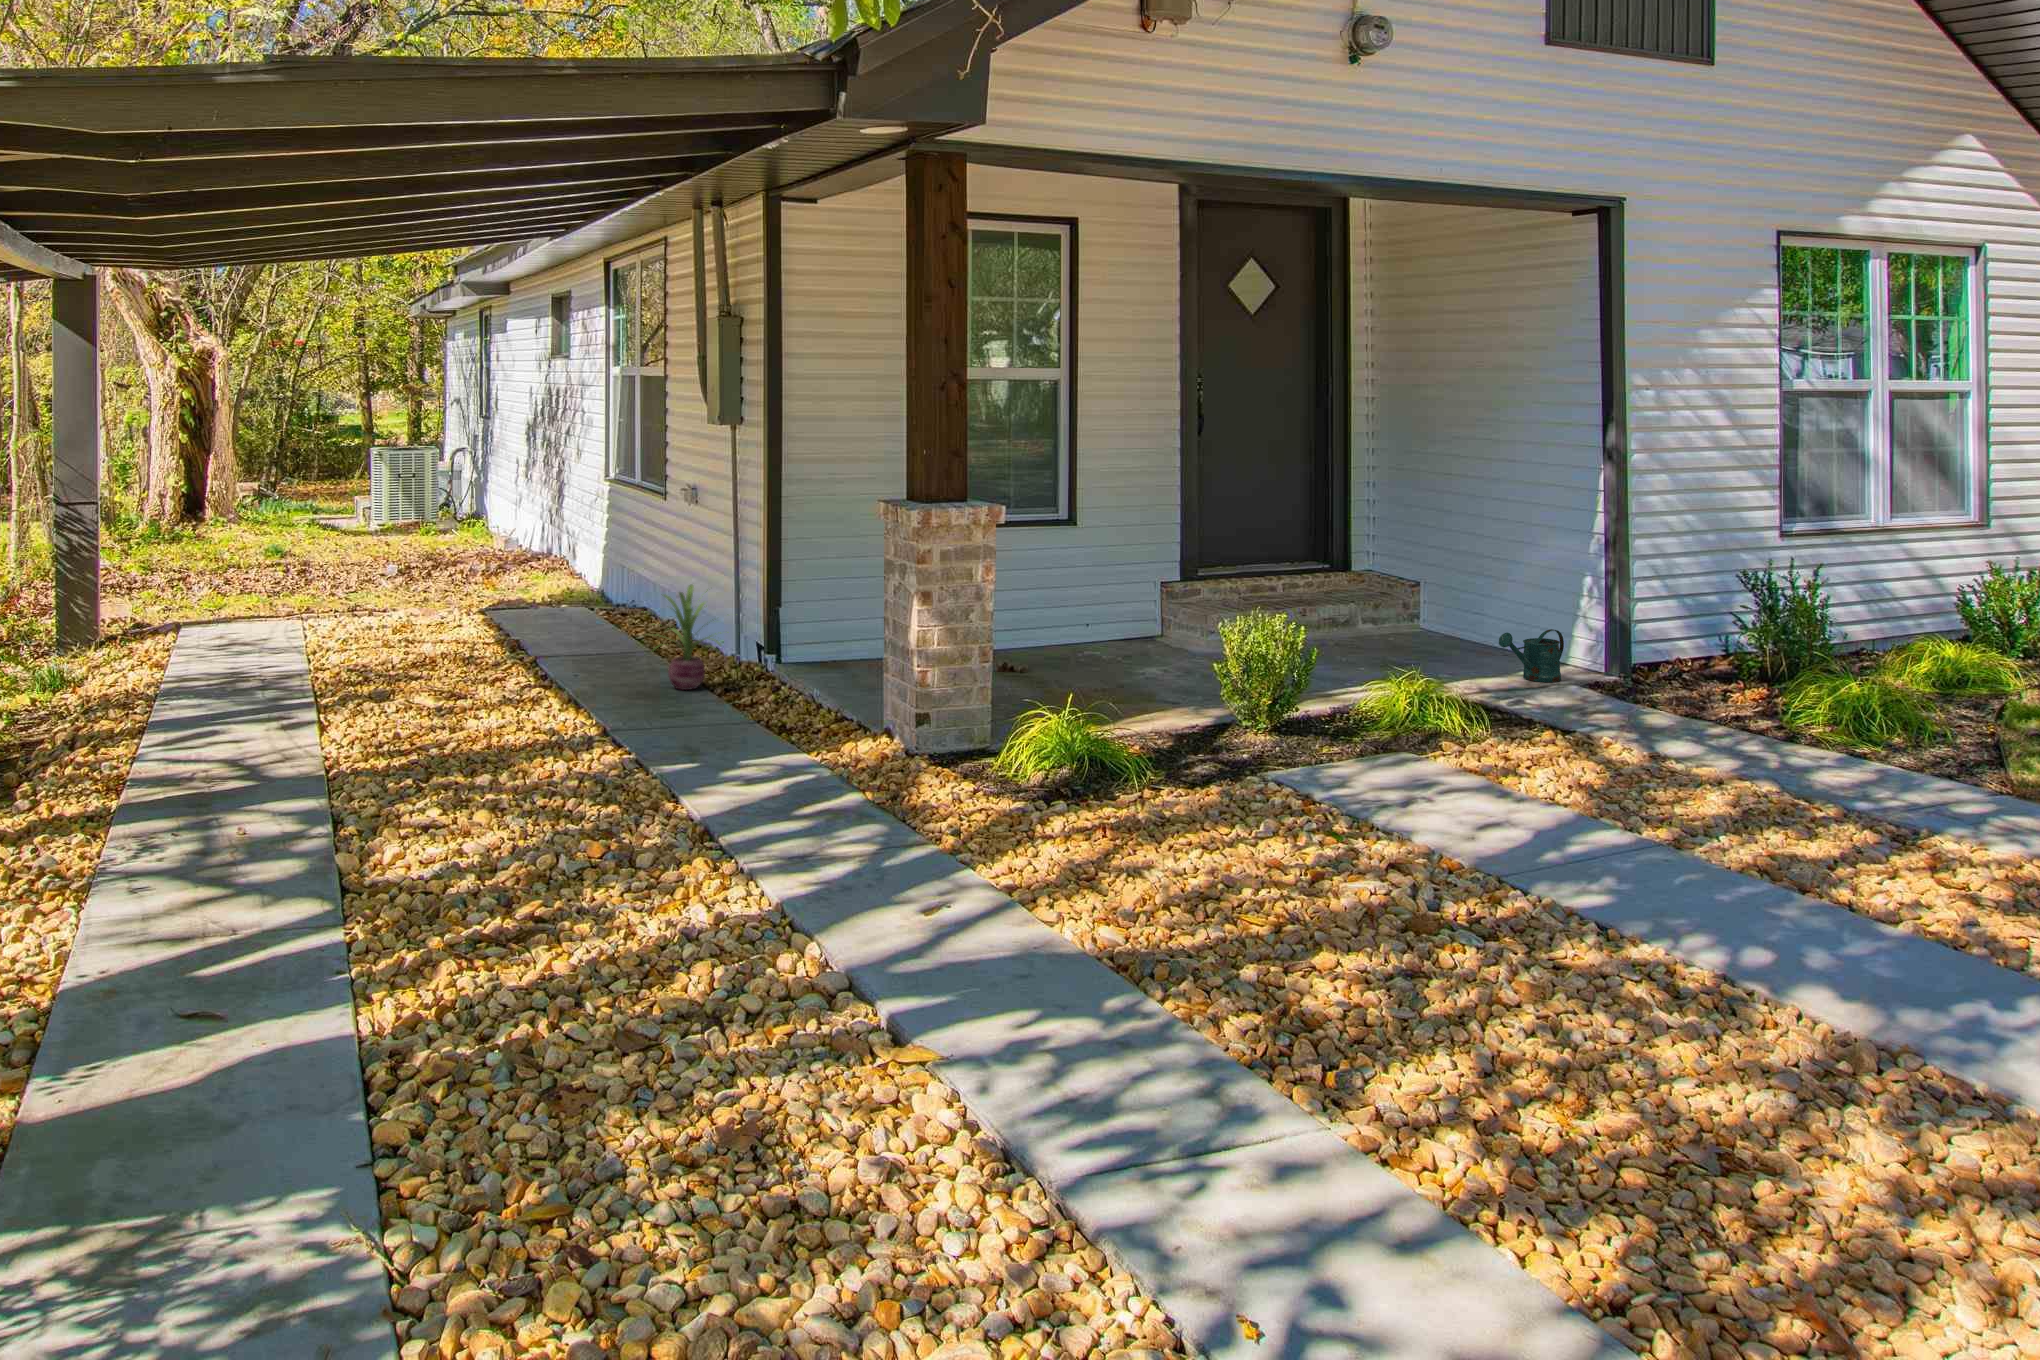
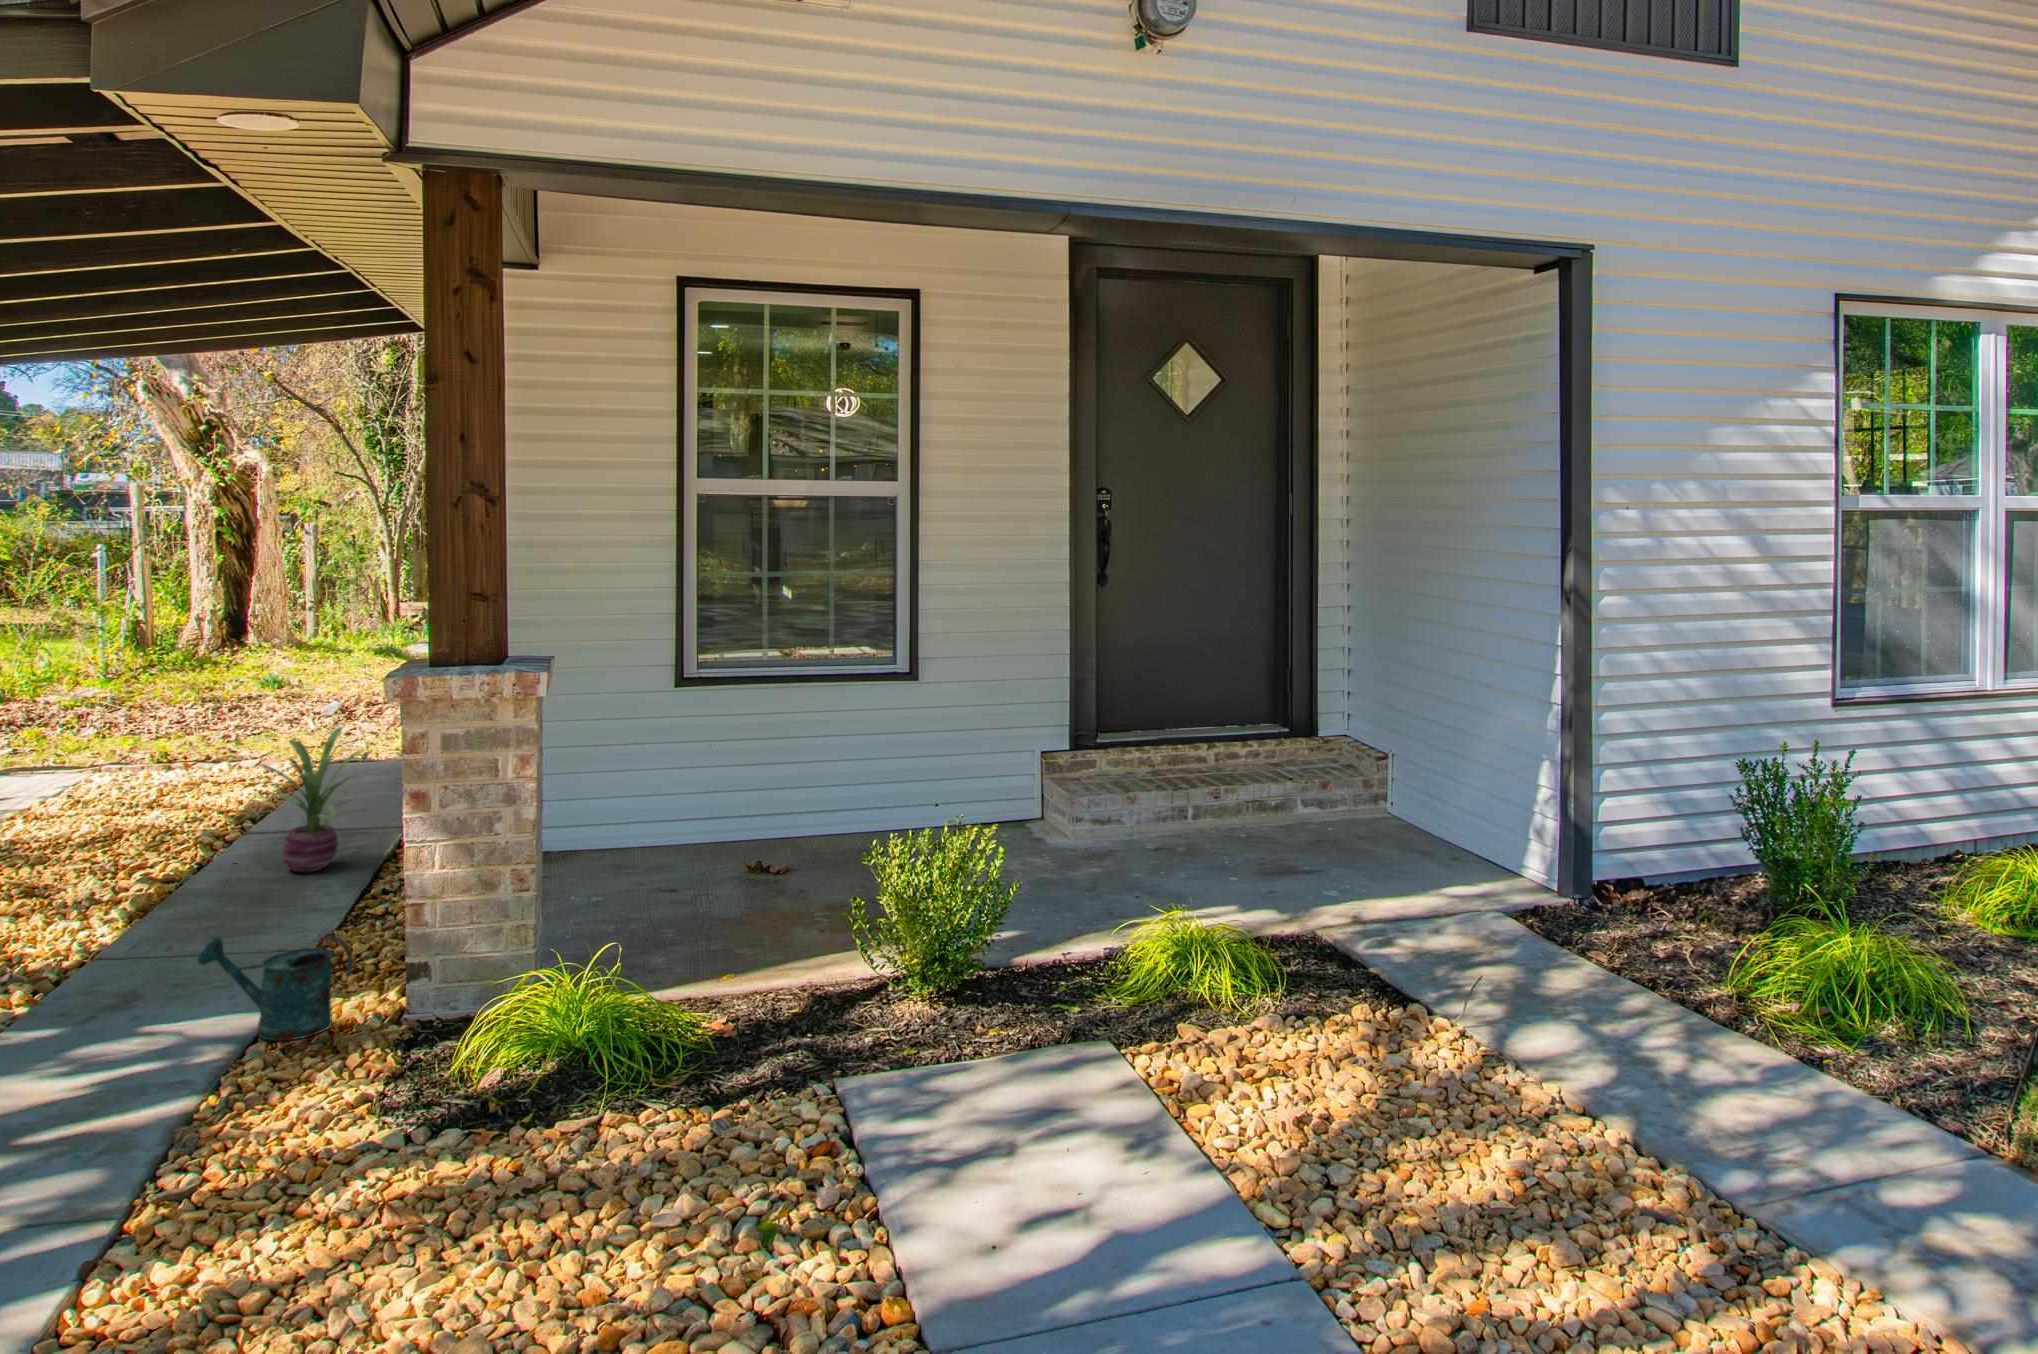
watering can: present [1499,629,1564,682] -> present [198,936,353,1041]

